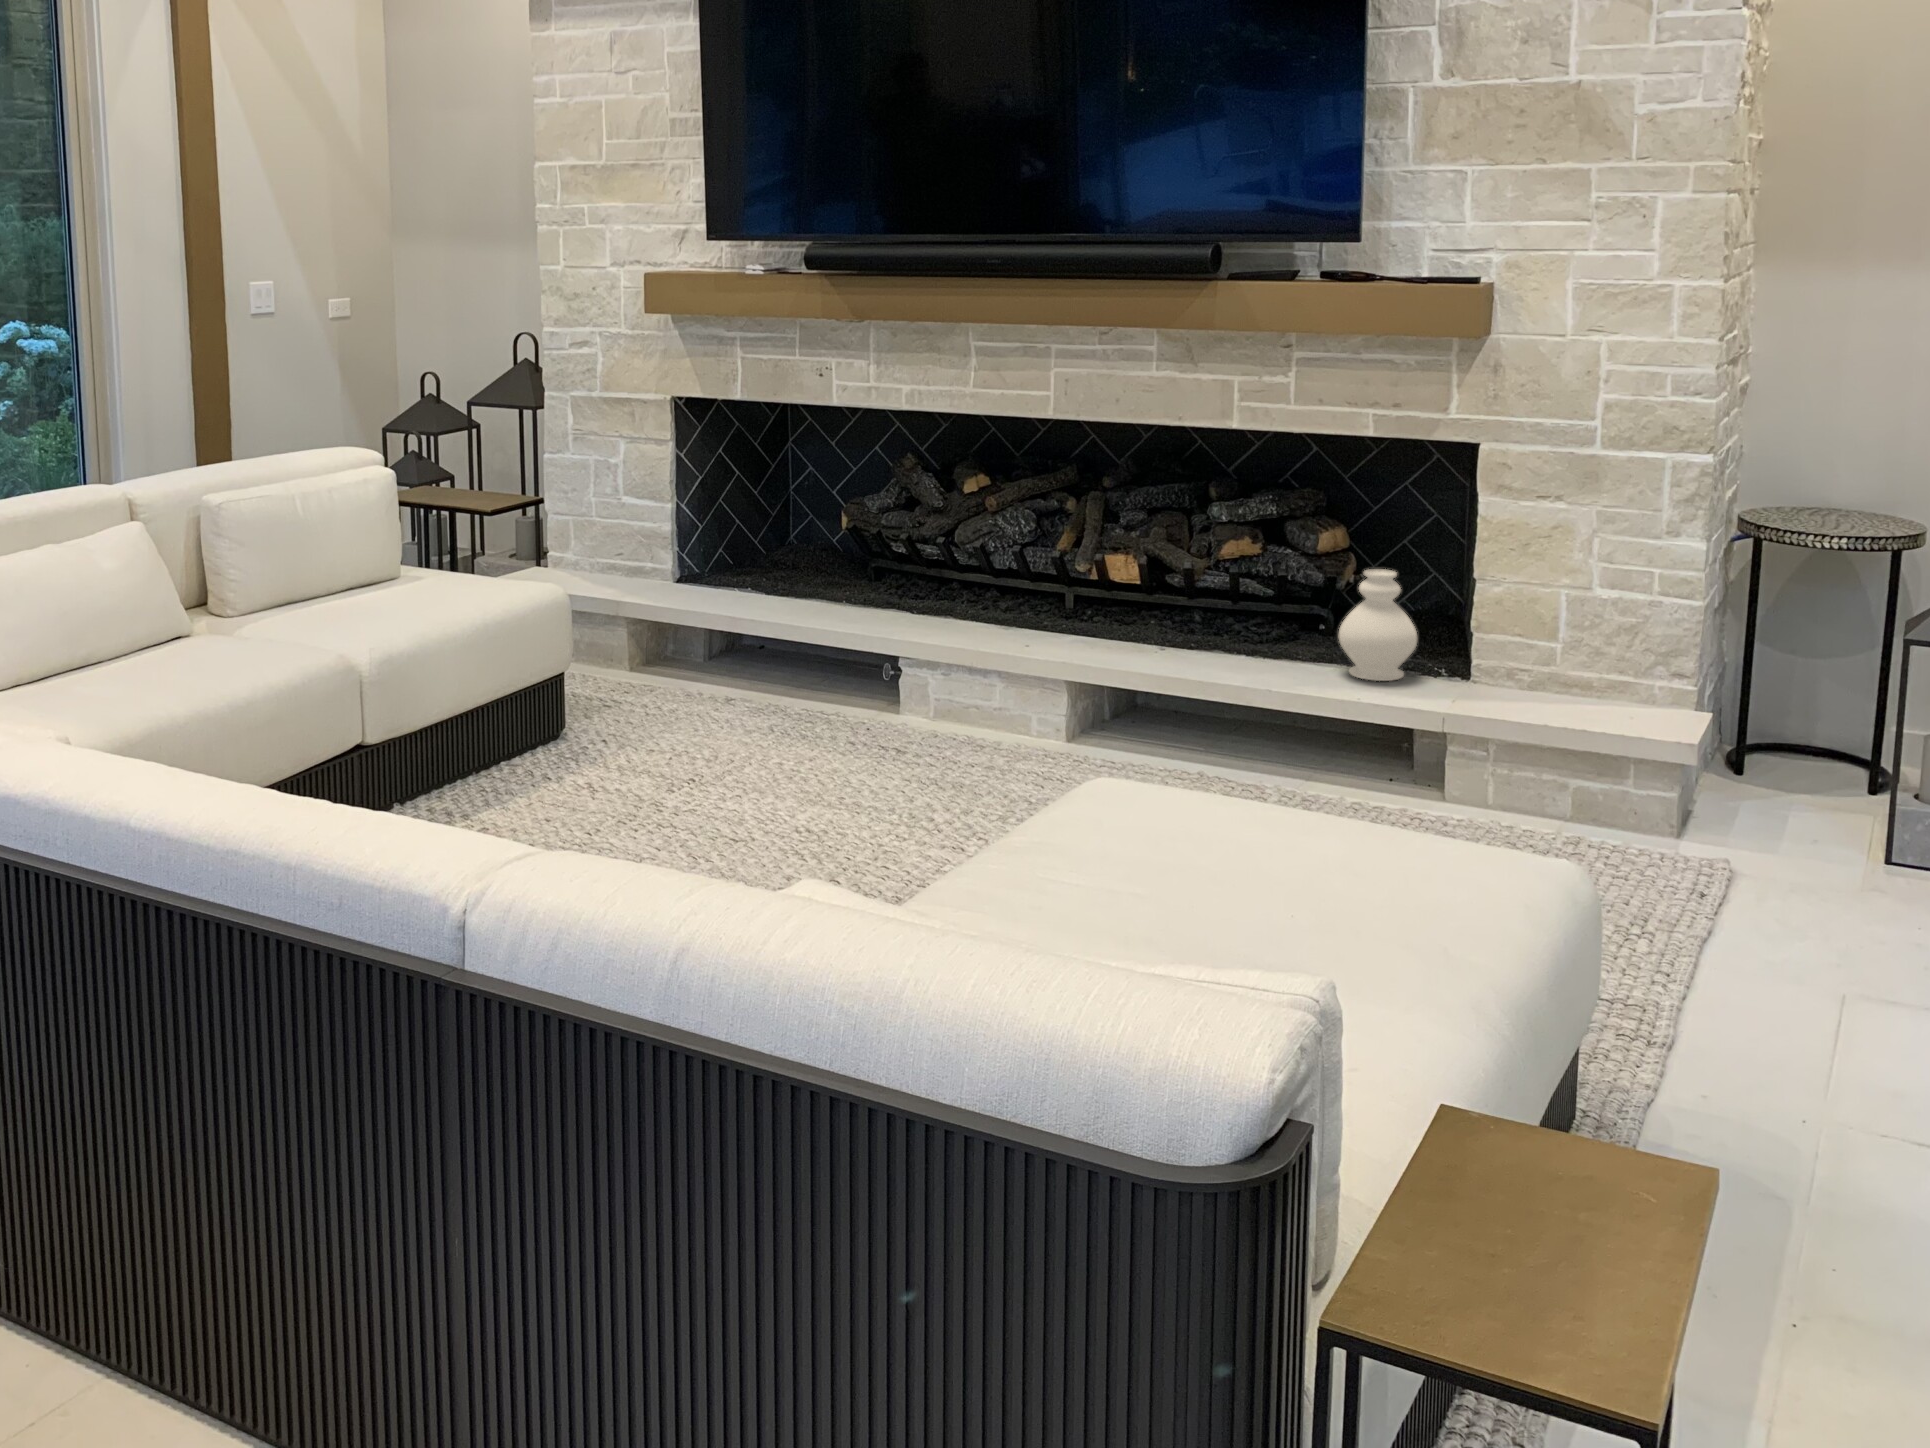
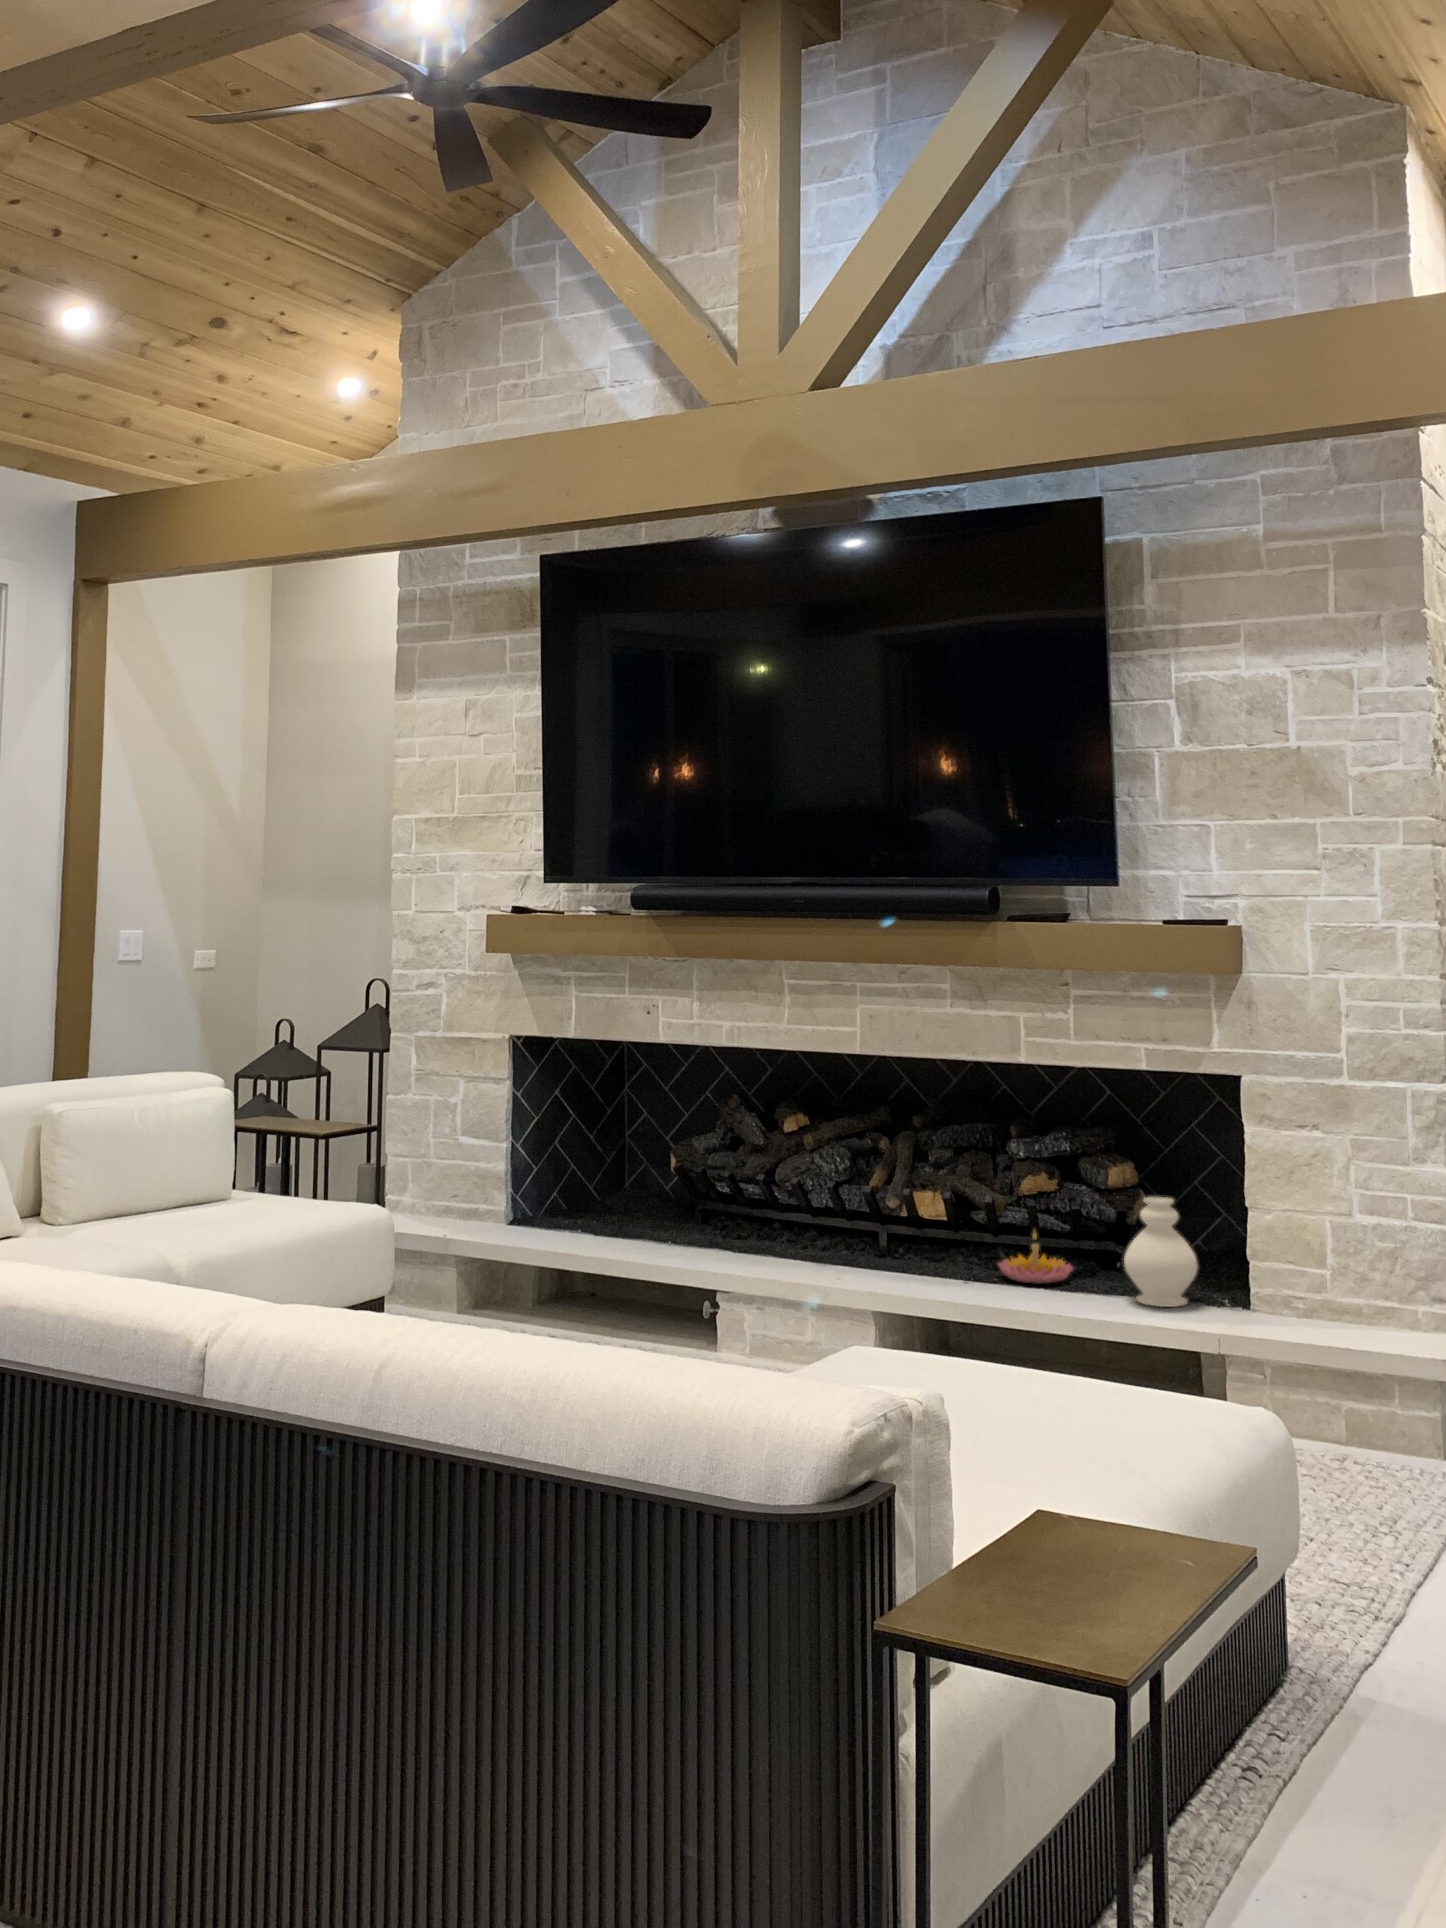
candle holder: none [1198,597,1280,654] -> present [998,1232,1073,1284]

